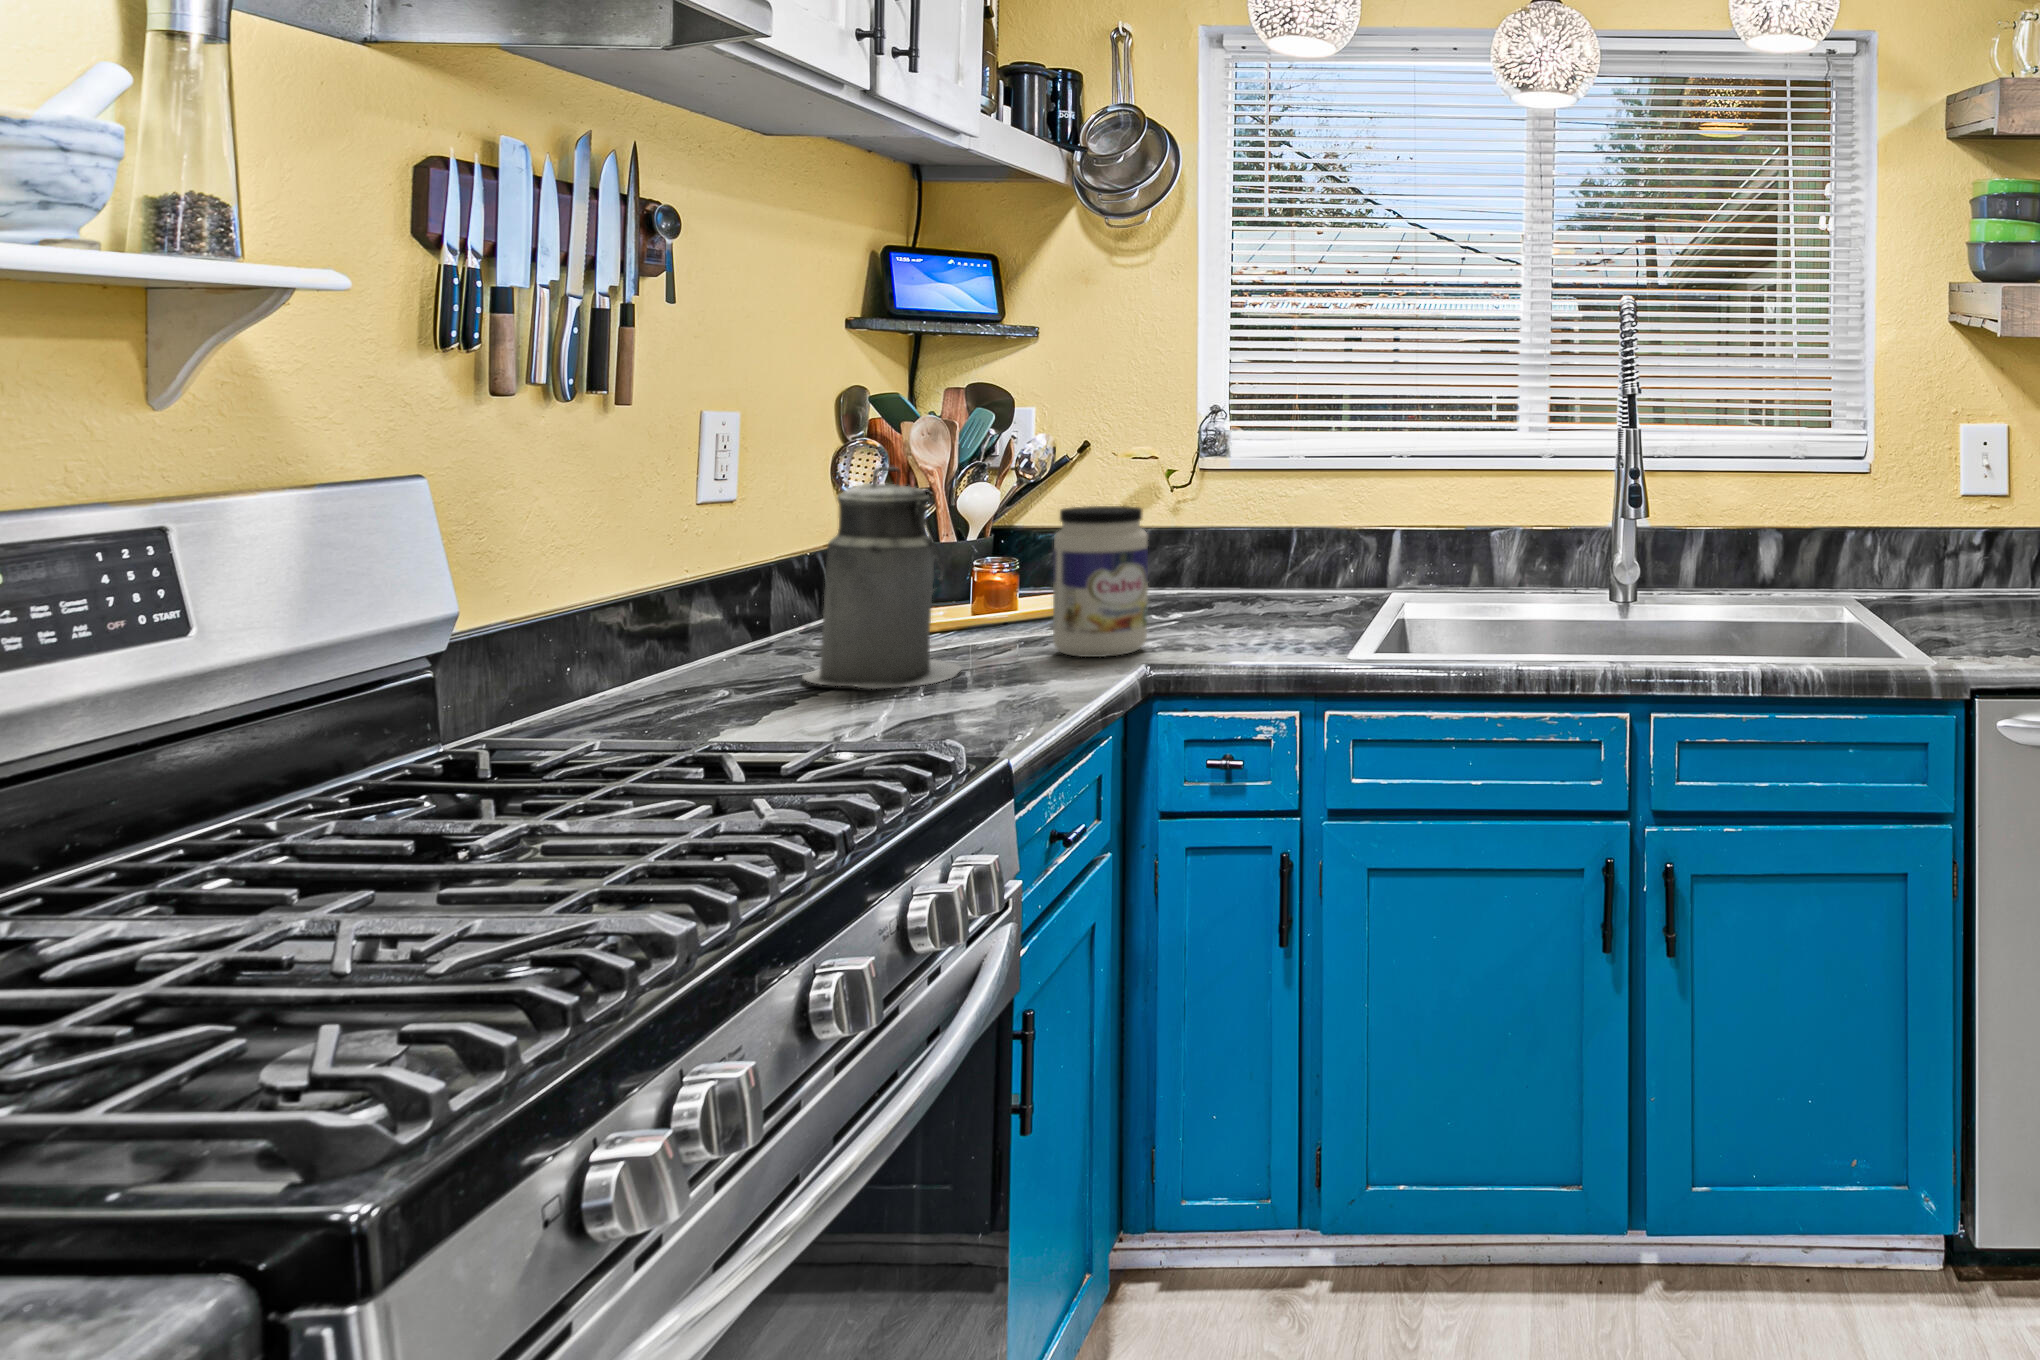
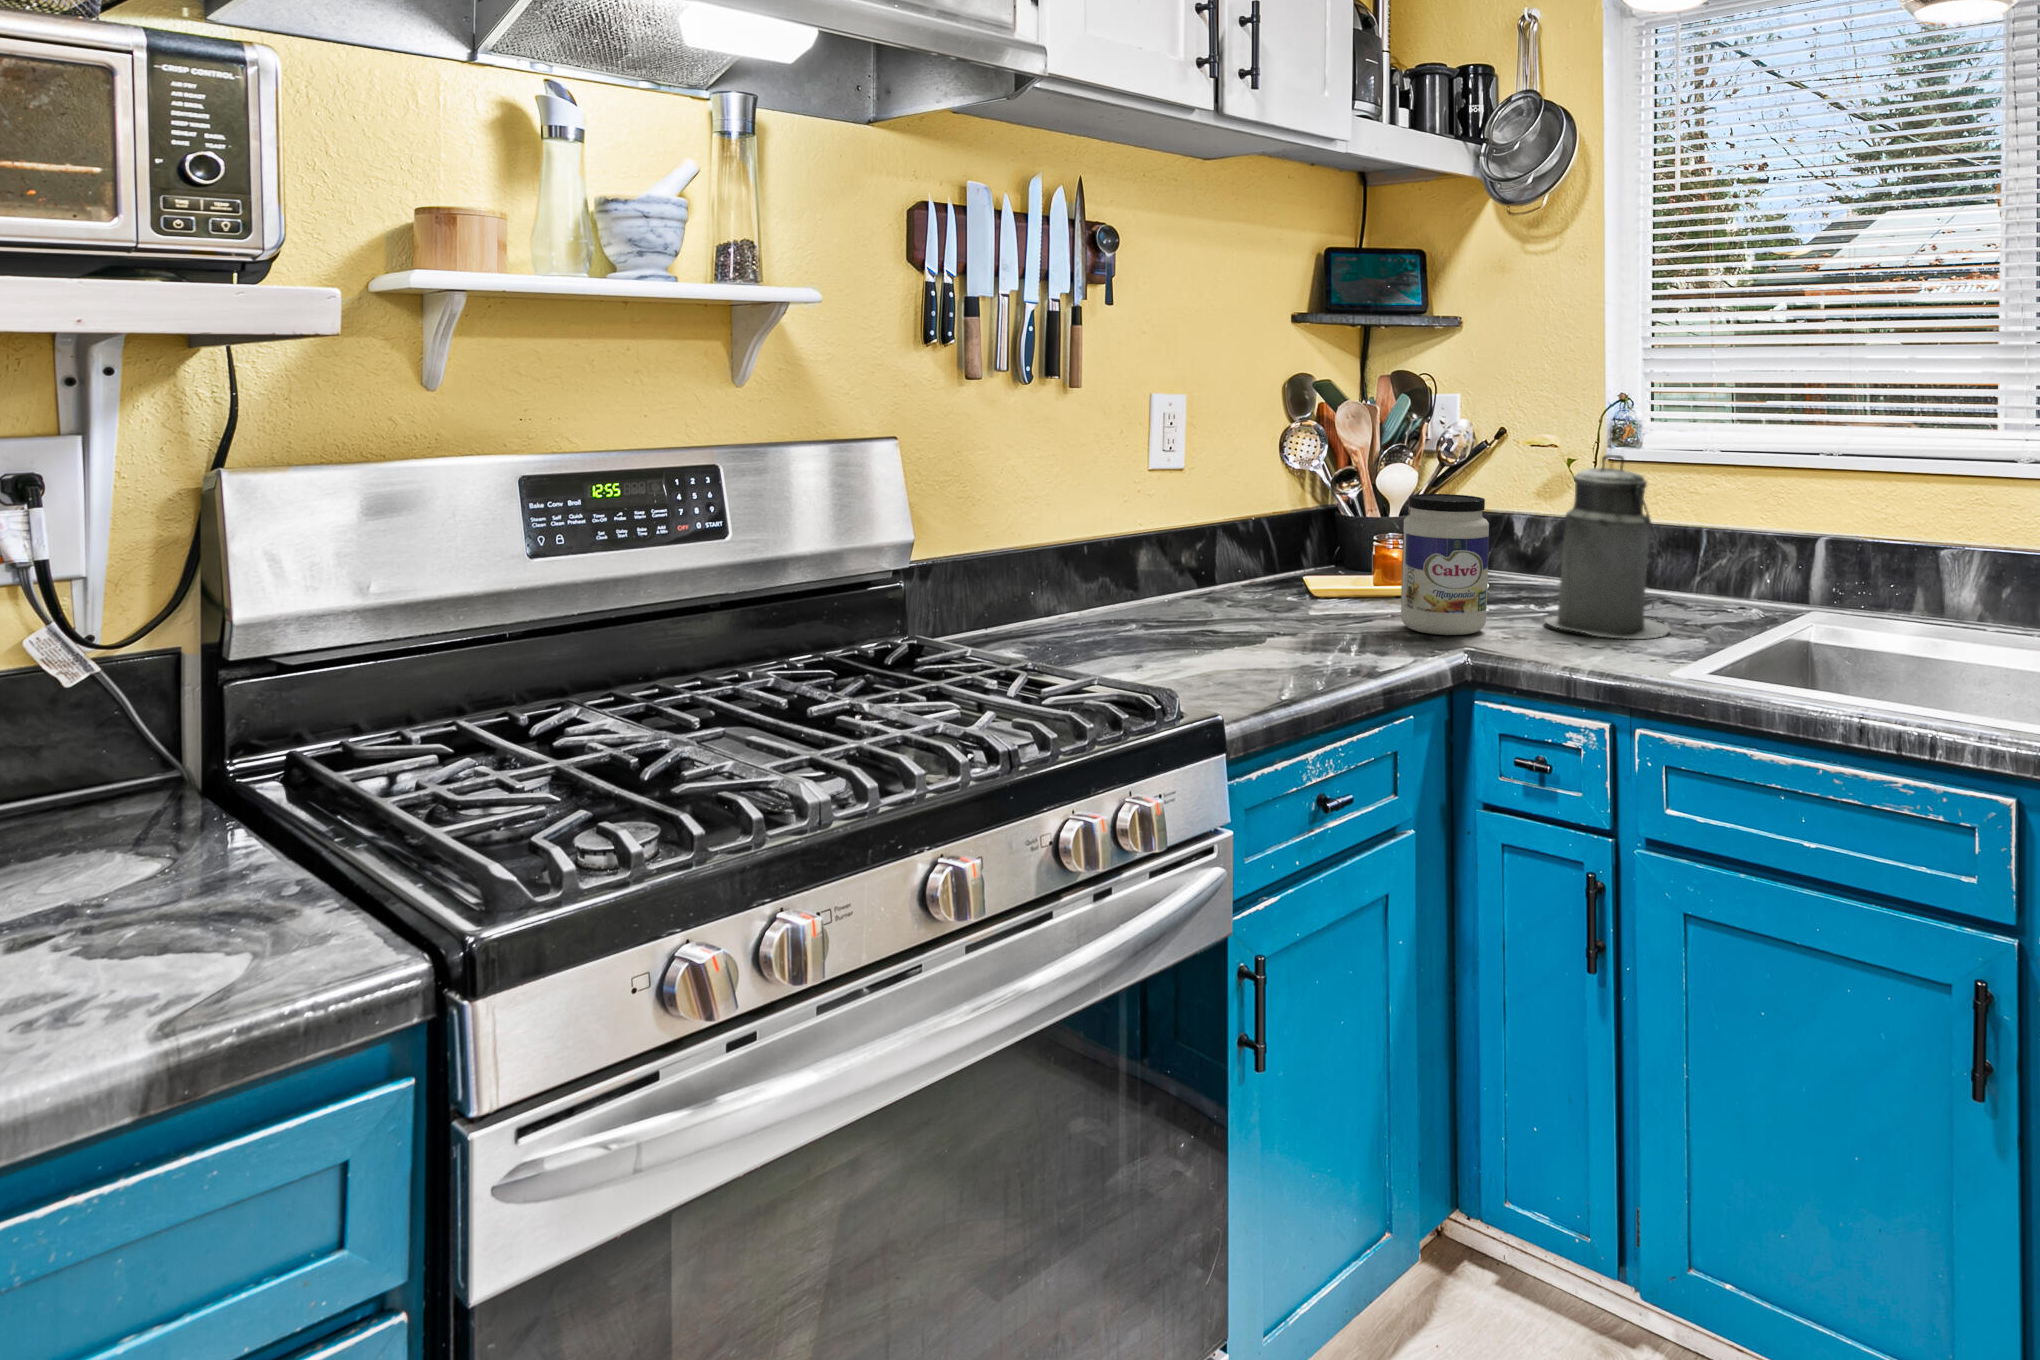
canister: present [803,467,961,688] -> present [1545,455,1670,639]

